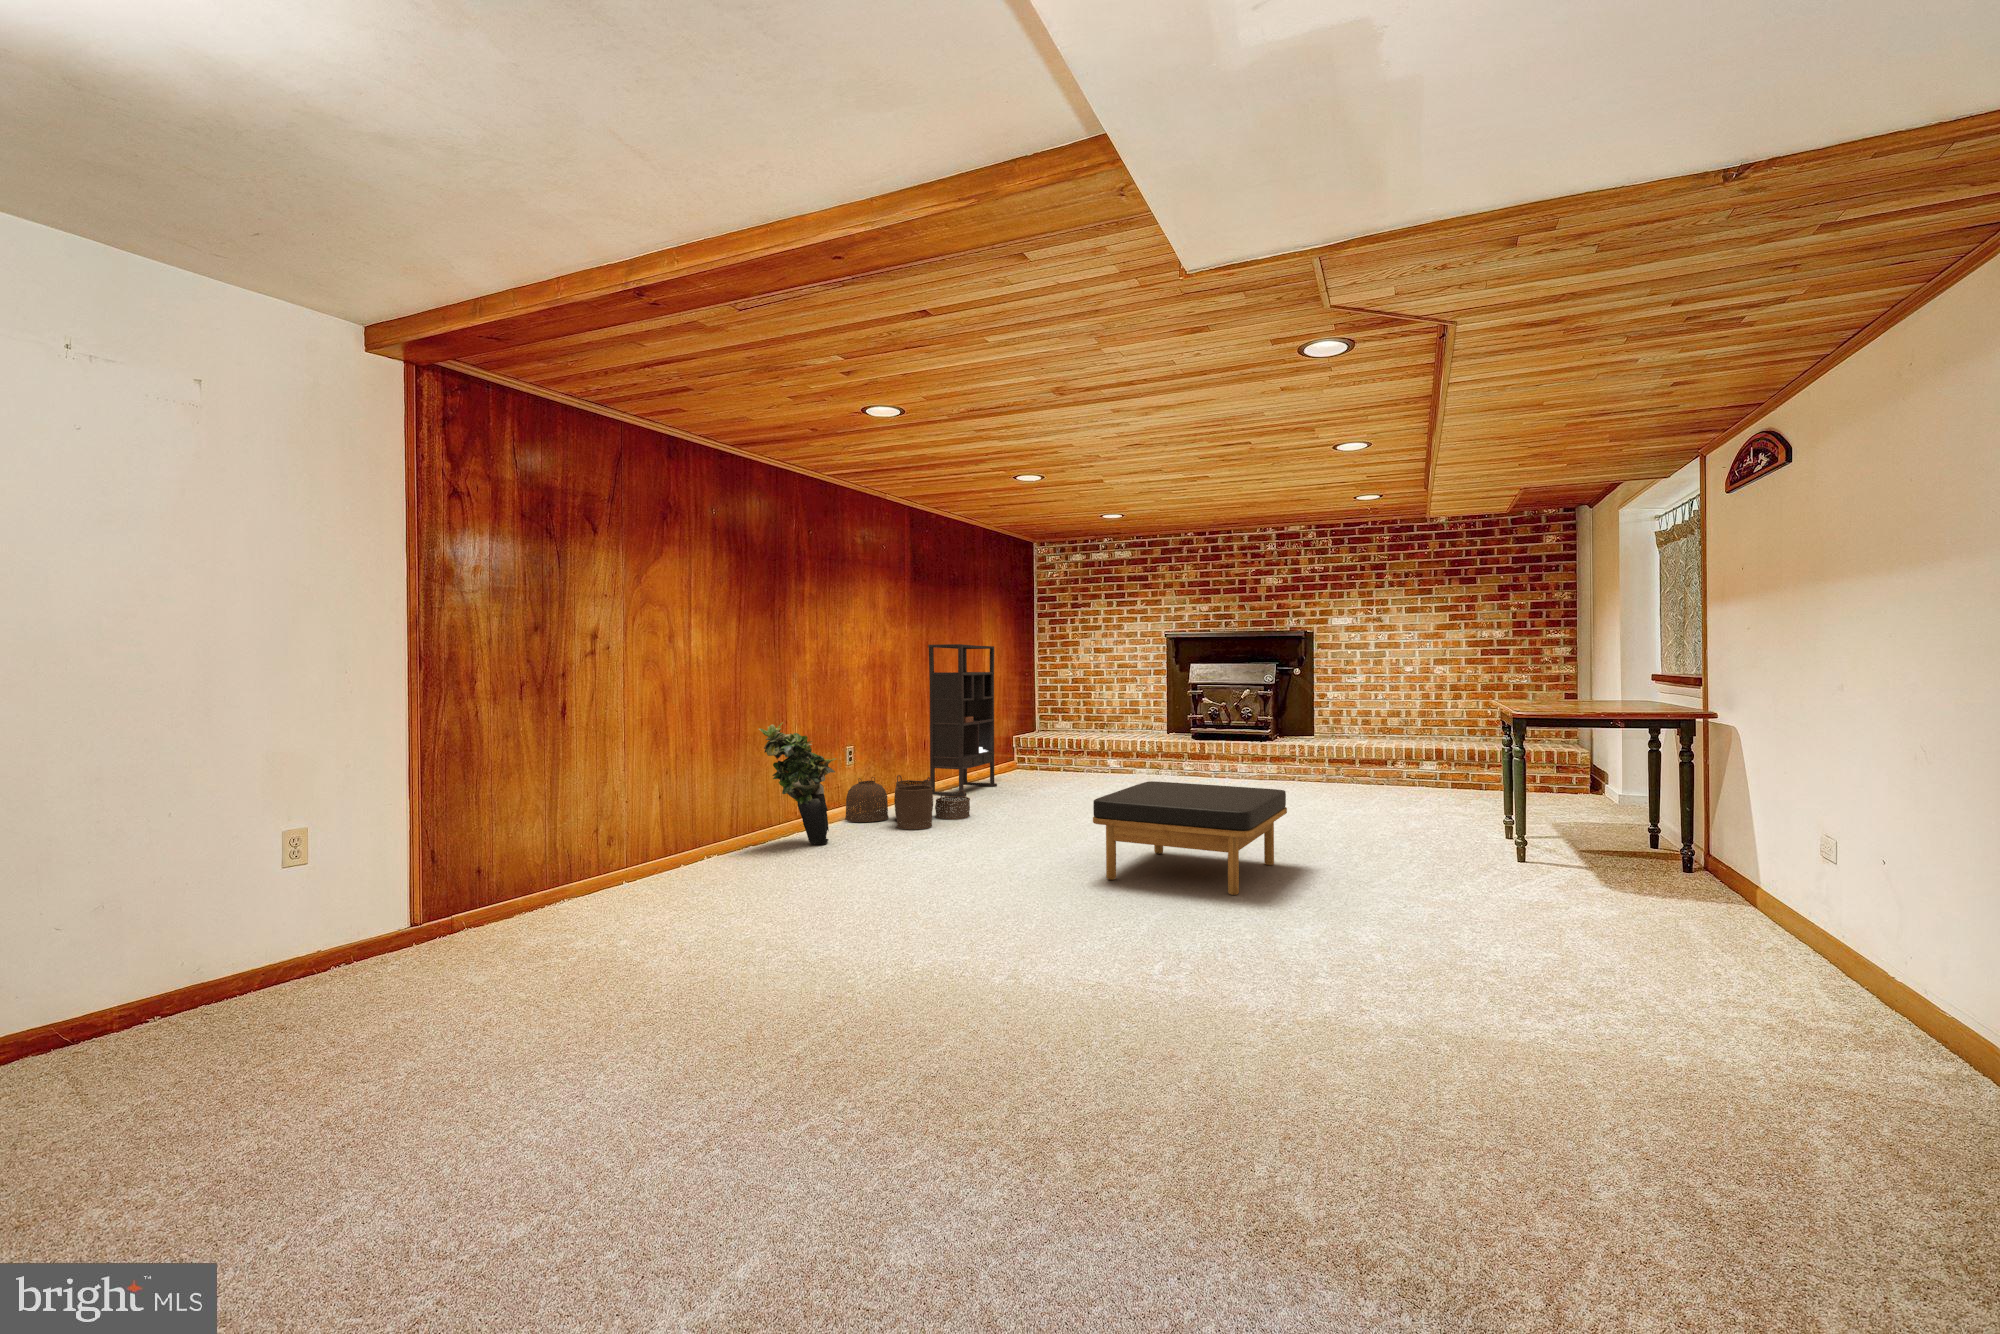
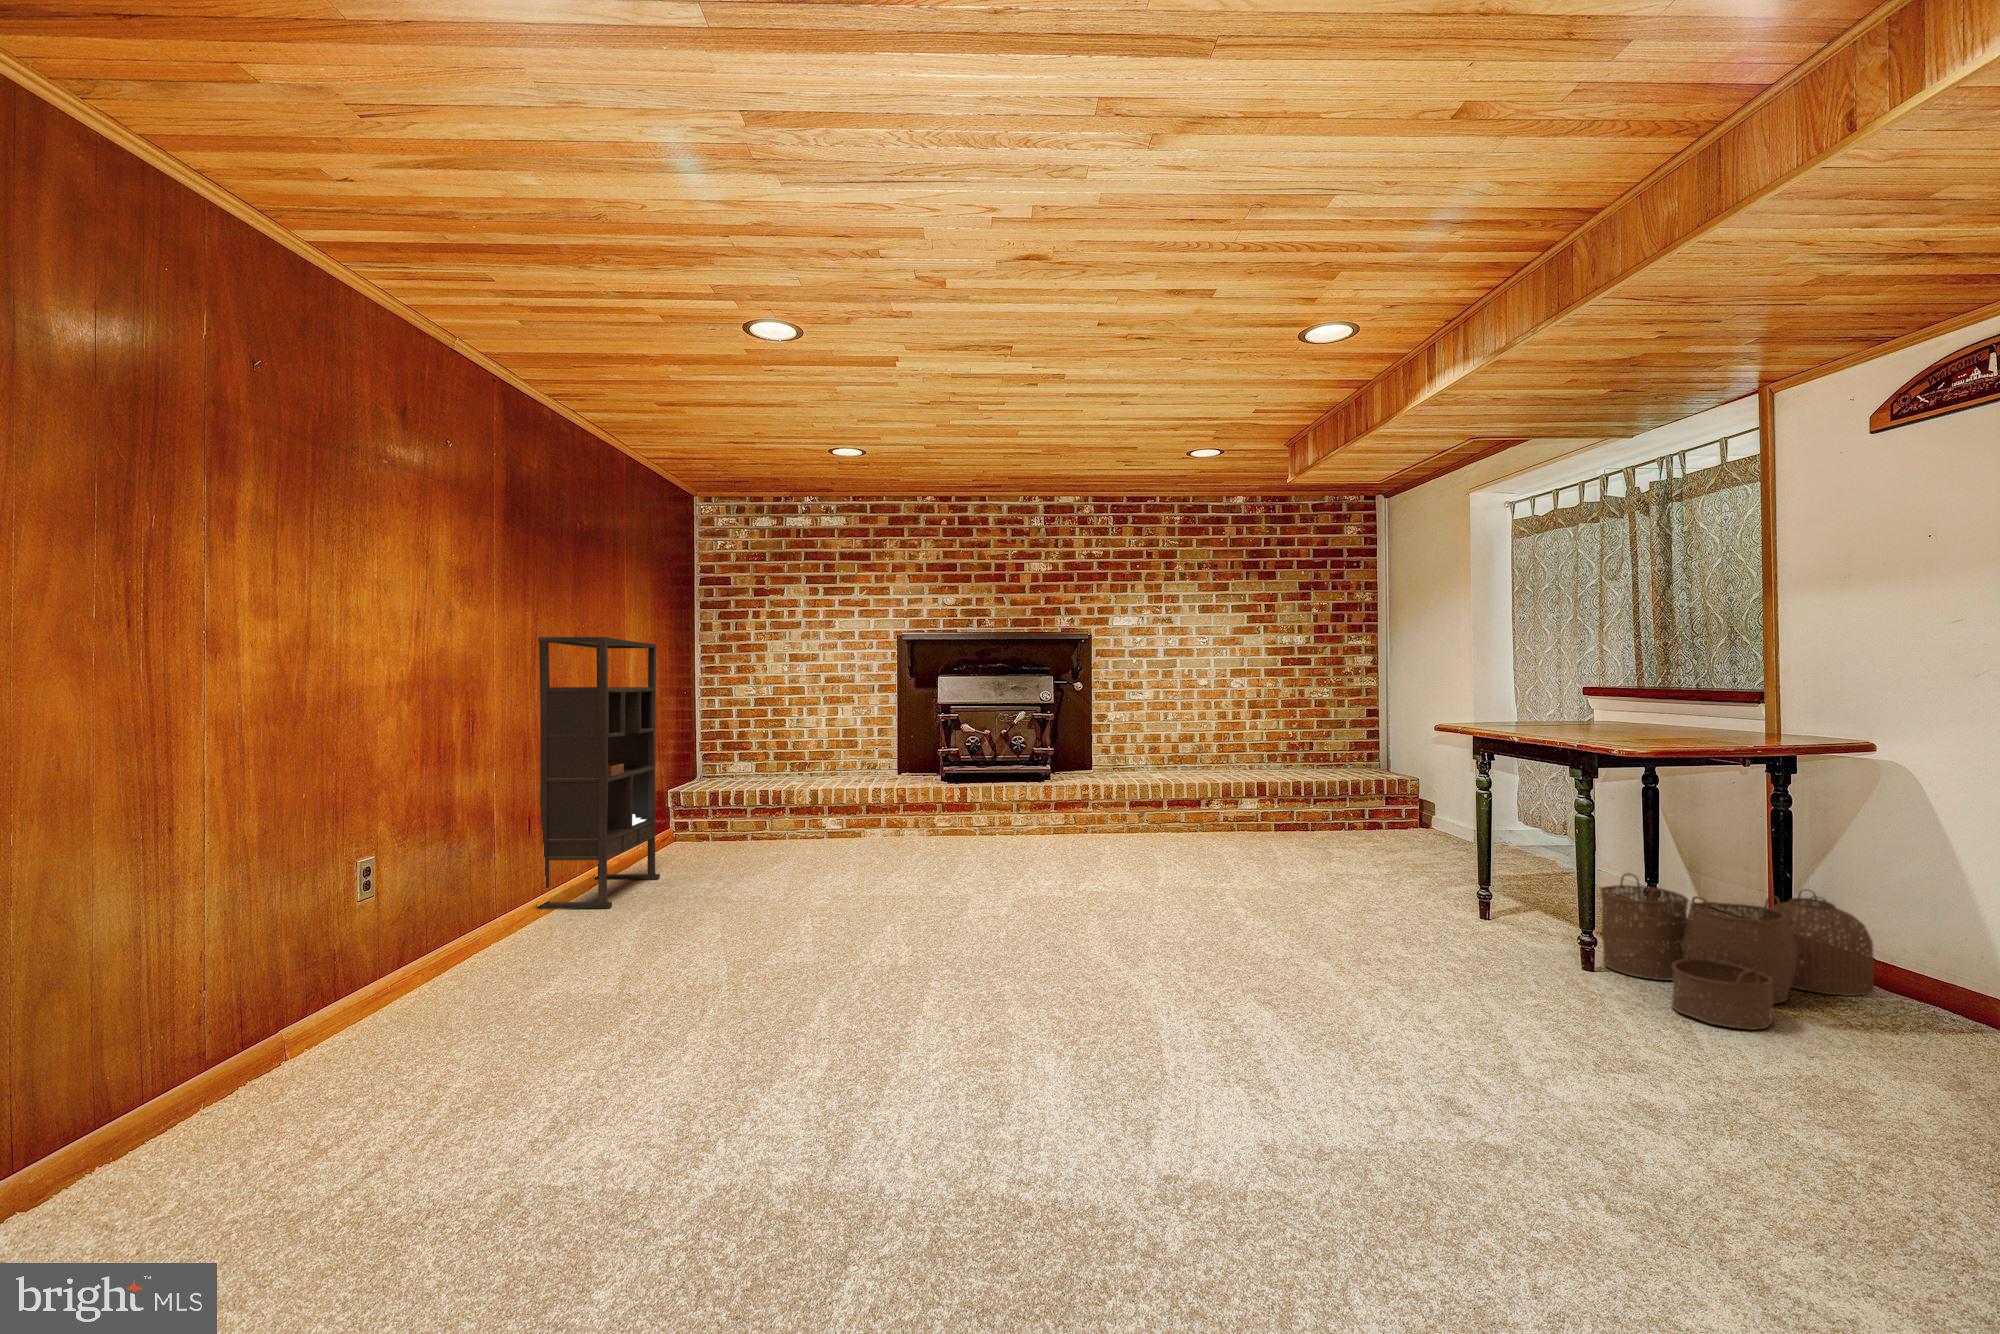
potted plant: present [759,722,836,845] -> none [66,810,328,1121]
woven basket: present [845,775,970,830] -> present [1600,874,1874,1030]
ottoman: present [1093,781,1287,895] -> none [1030,891,1409,1165]

